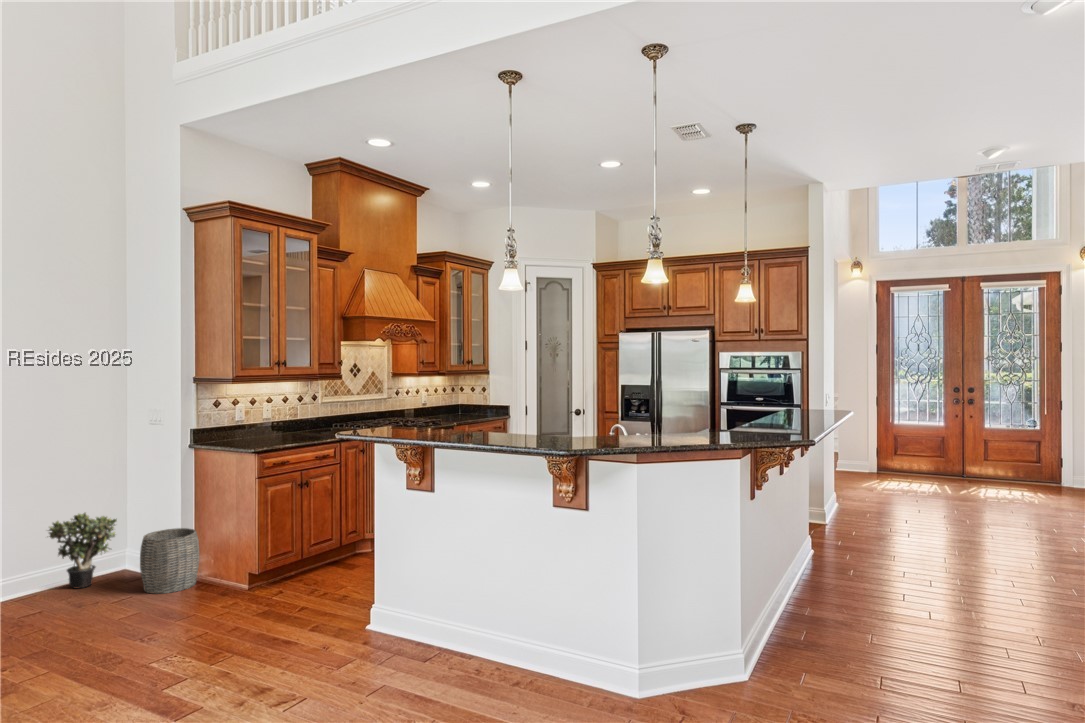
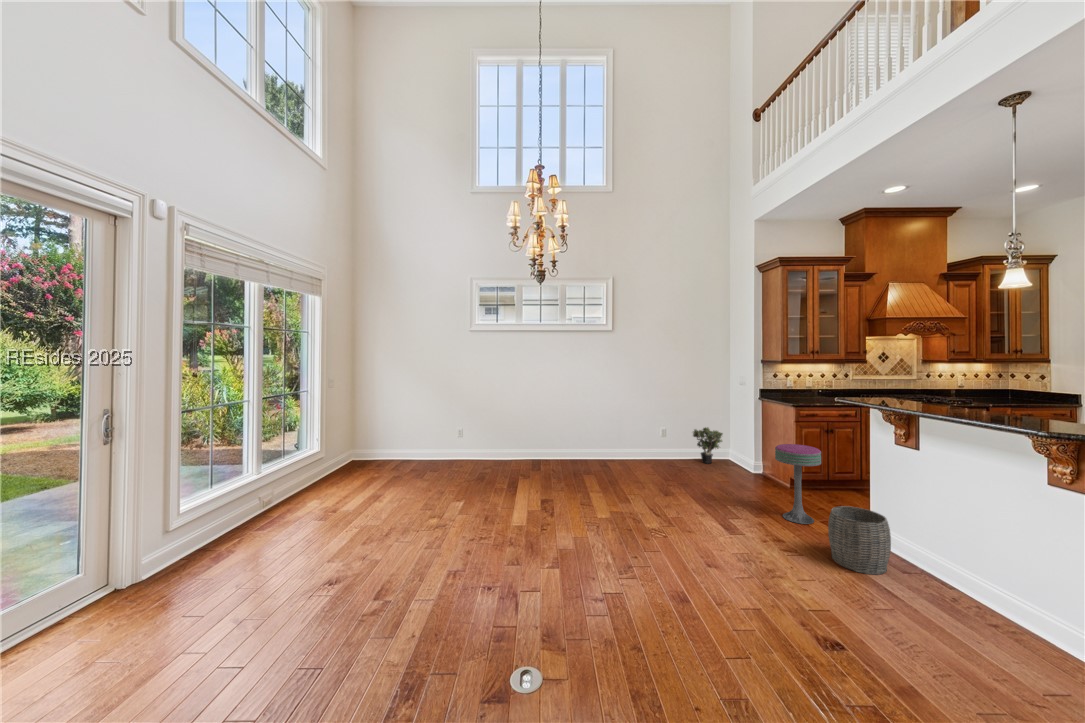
bar stool: none [242,514,312,648] -> present [775,444,821,524]
woven basket: present [140,528,199,594] -> present [828,506,891,575]

